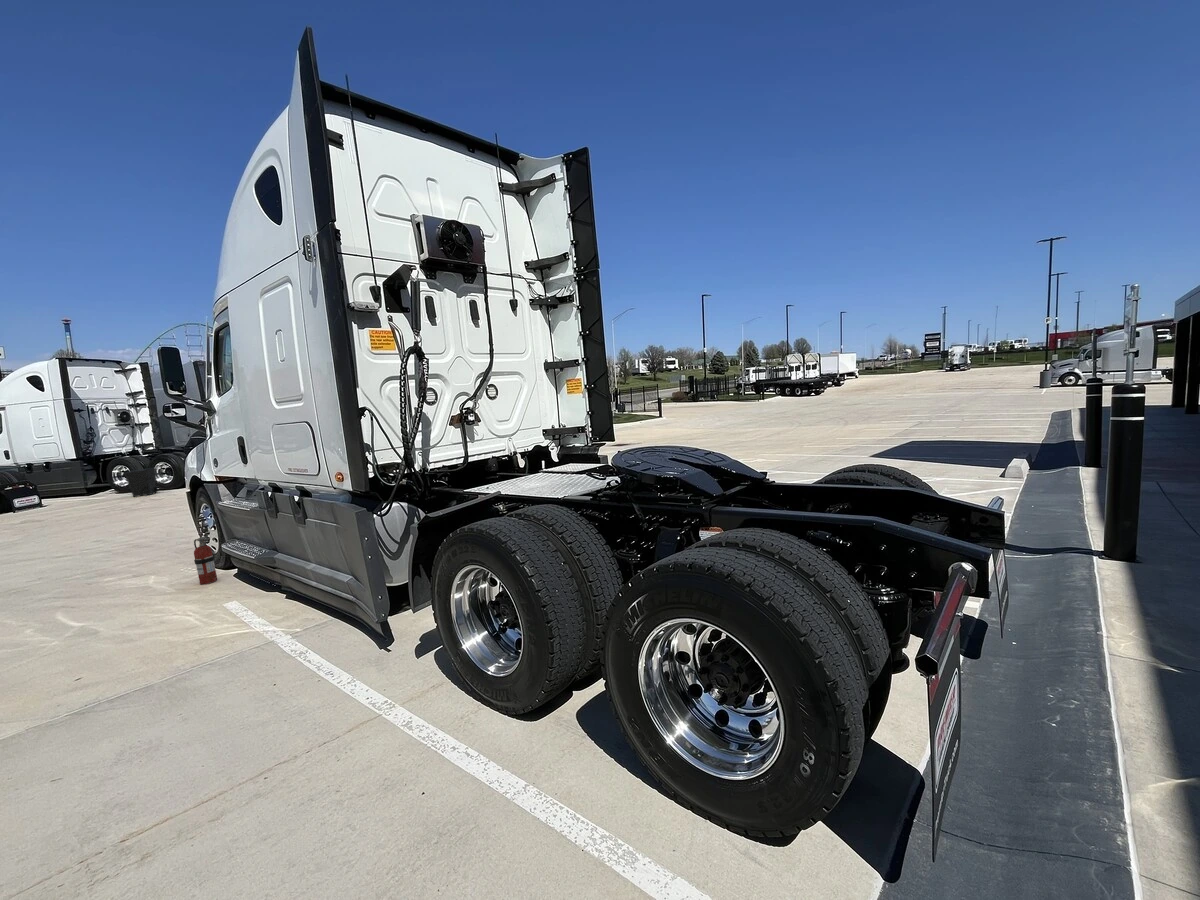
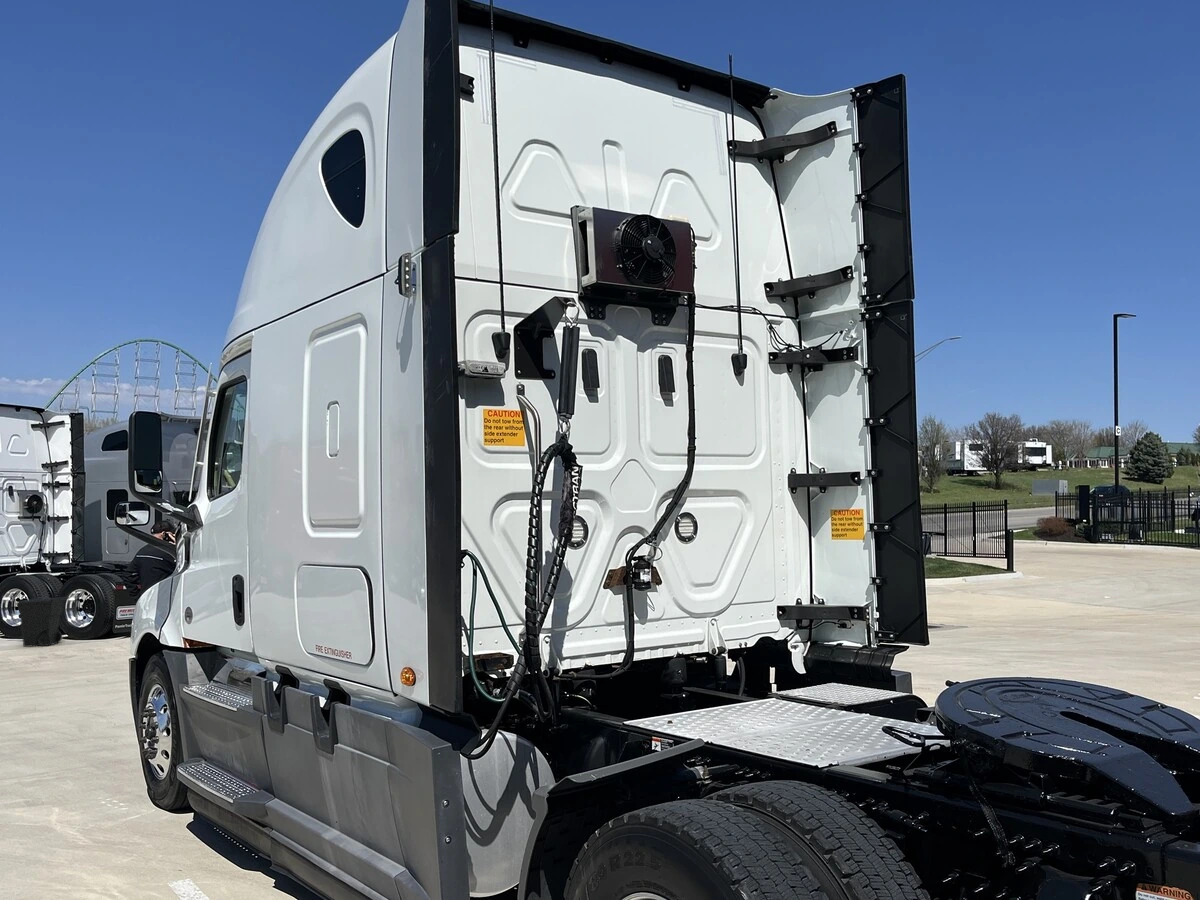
fire extinguisher: present [194,536,217,585] -> none [126,745,156,834]

